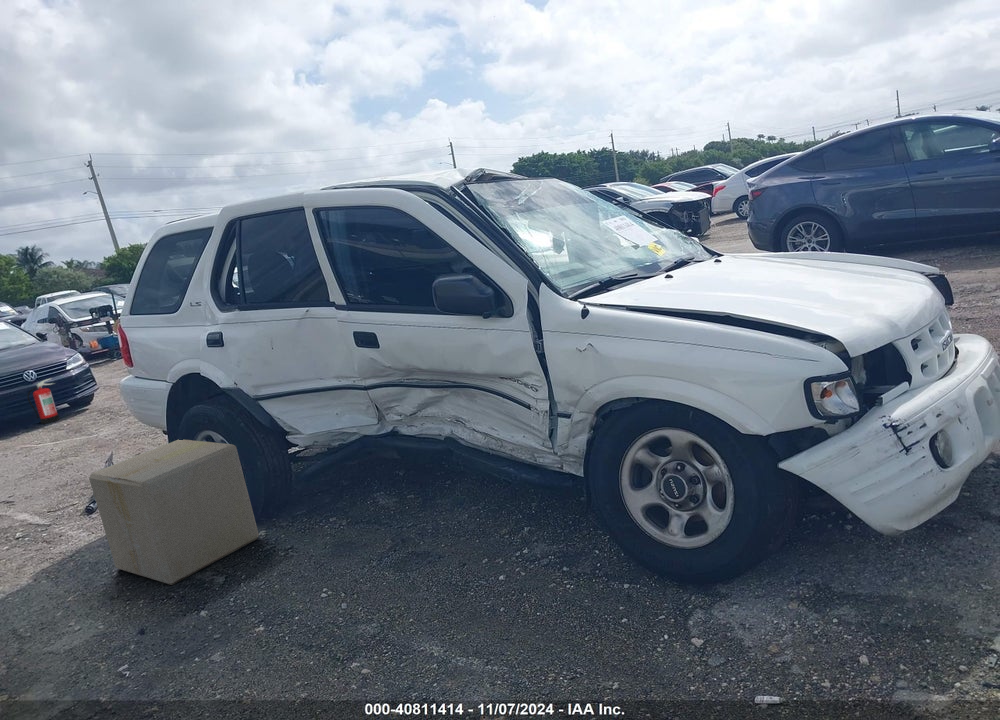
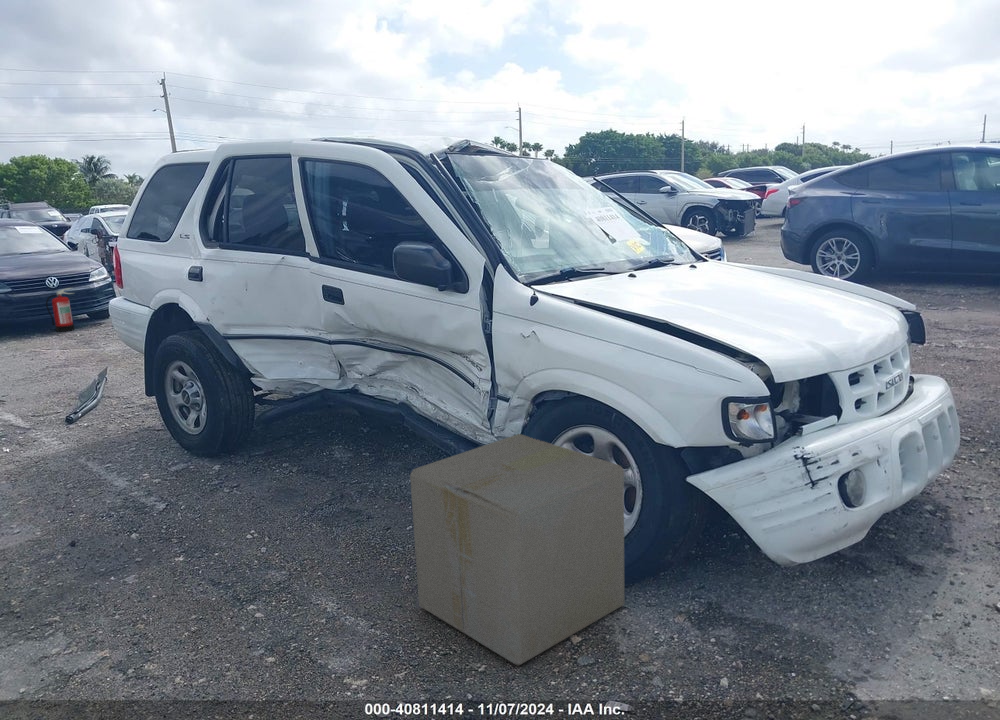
cardboard box: present [89,440,259,585] -> present [410,434,625,666]

